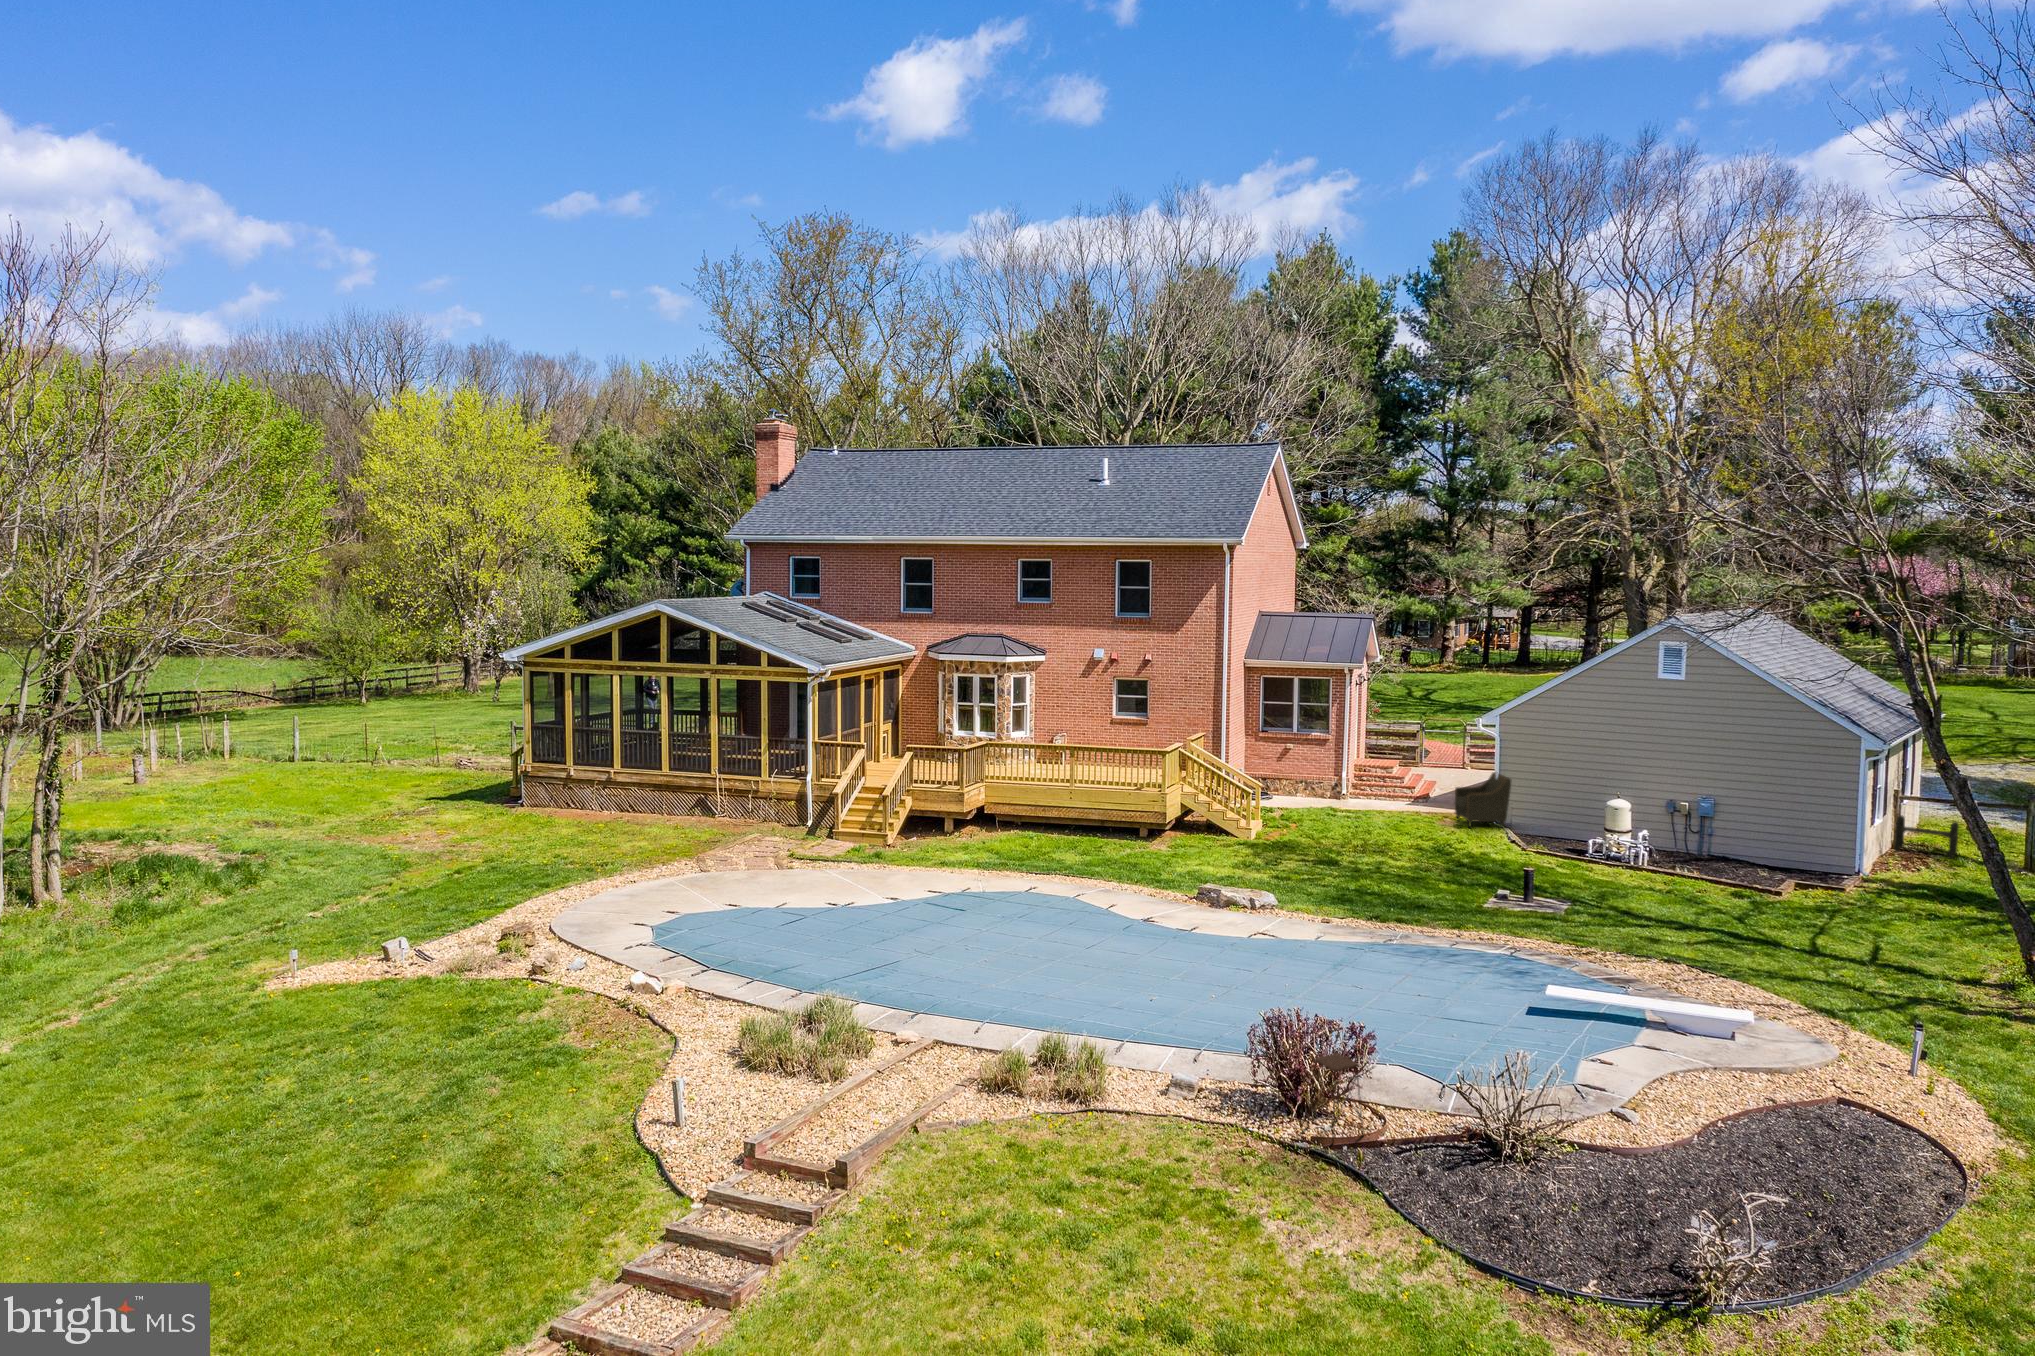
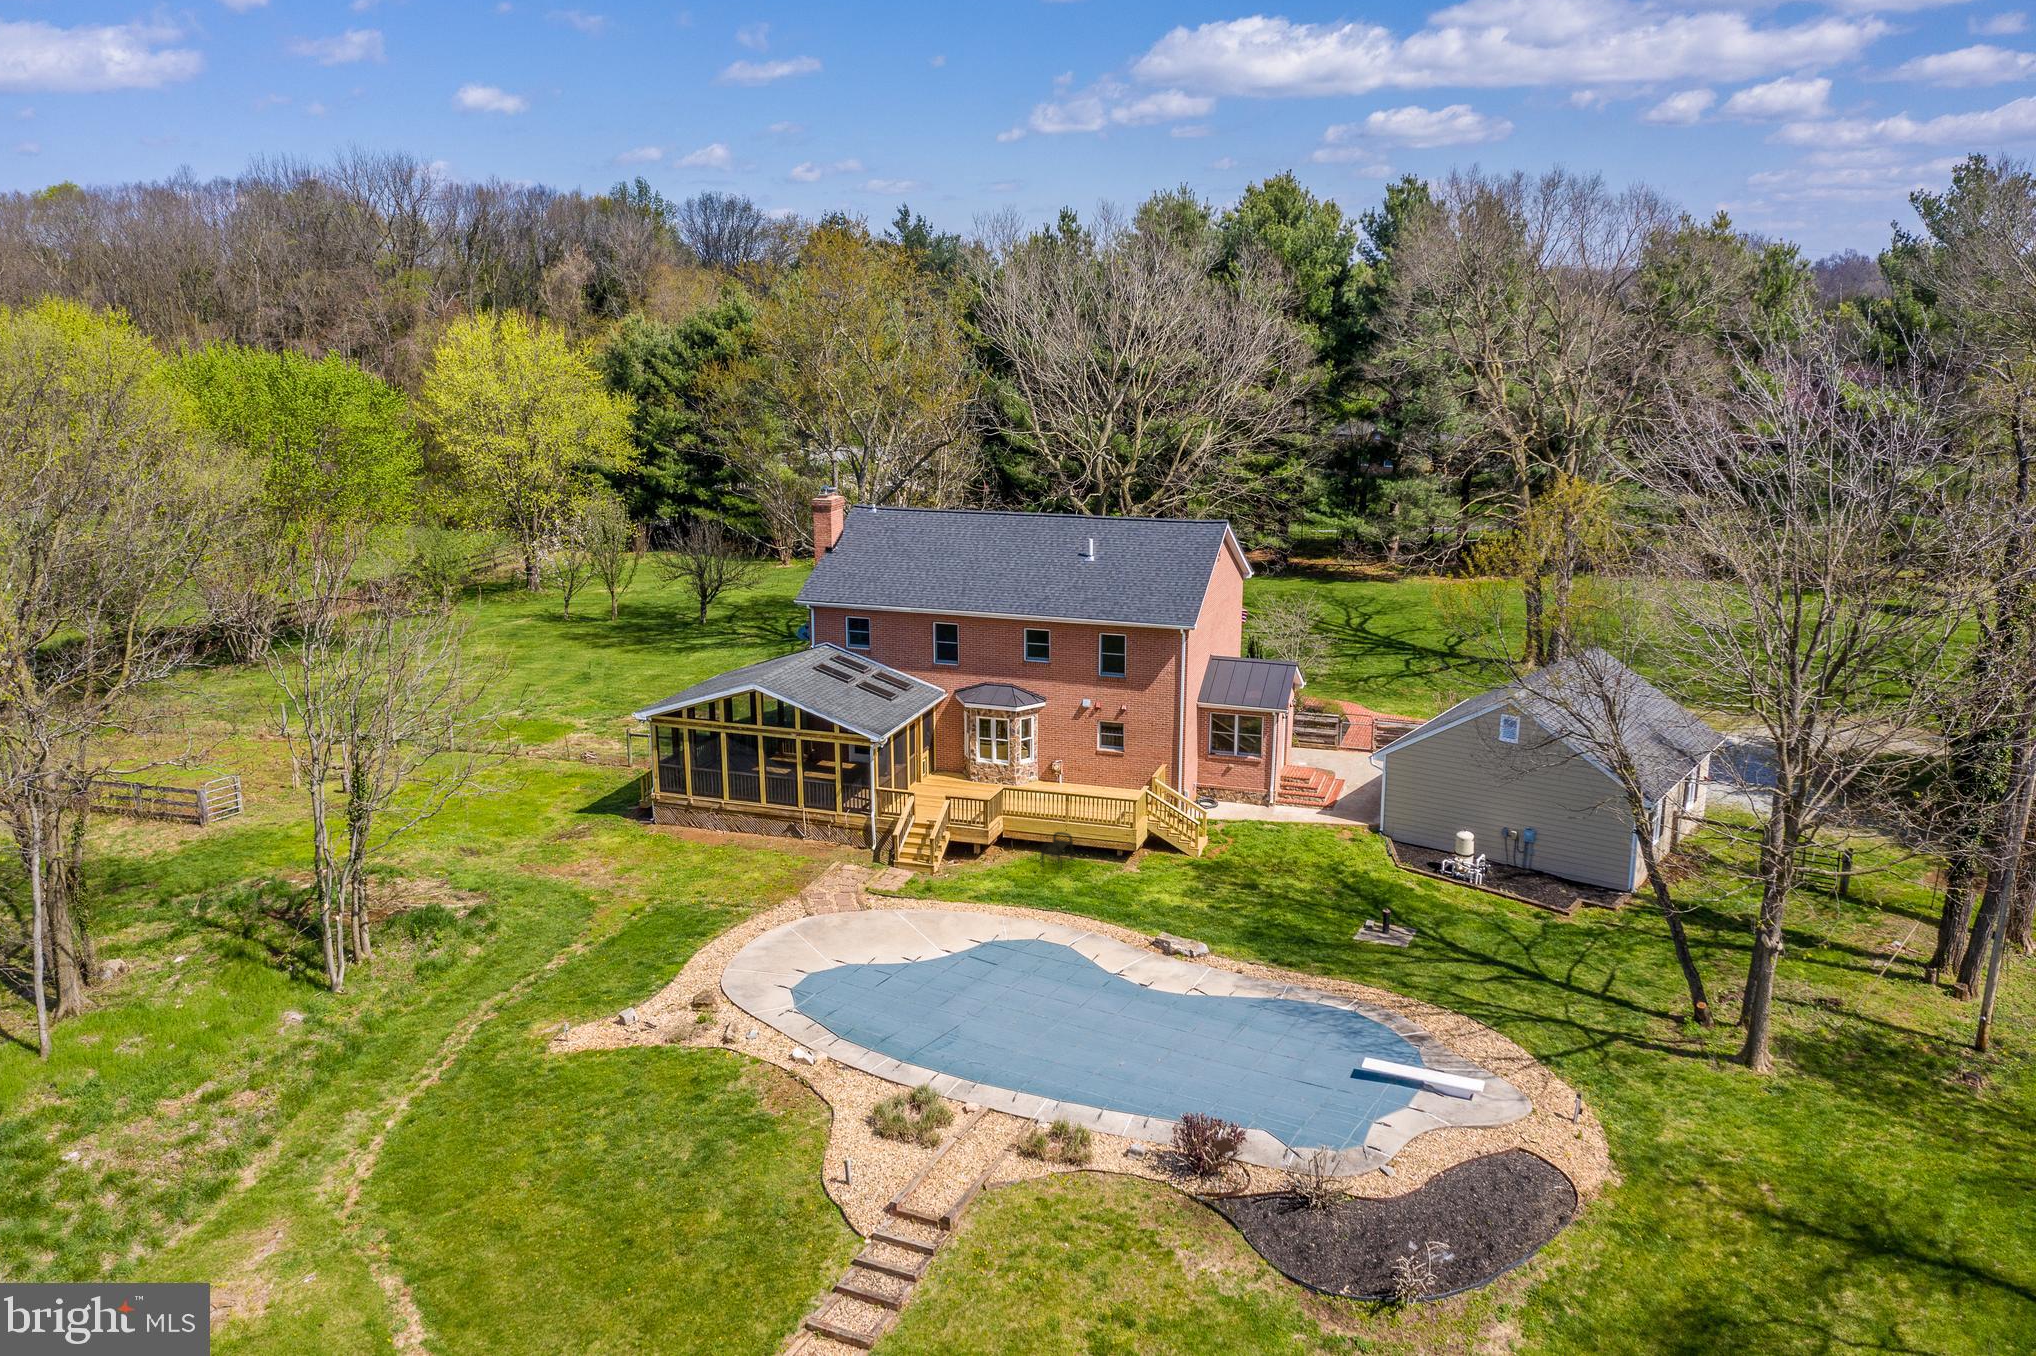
chair: present [1455,772,1511,828] -> none [1352,803,1393,848]
bench: present [1894,815,1959,859] -> present [1040,832,1073,870]

